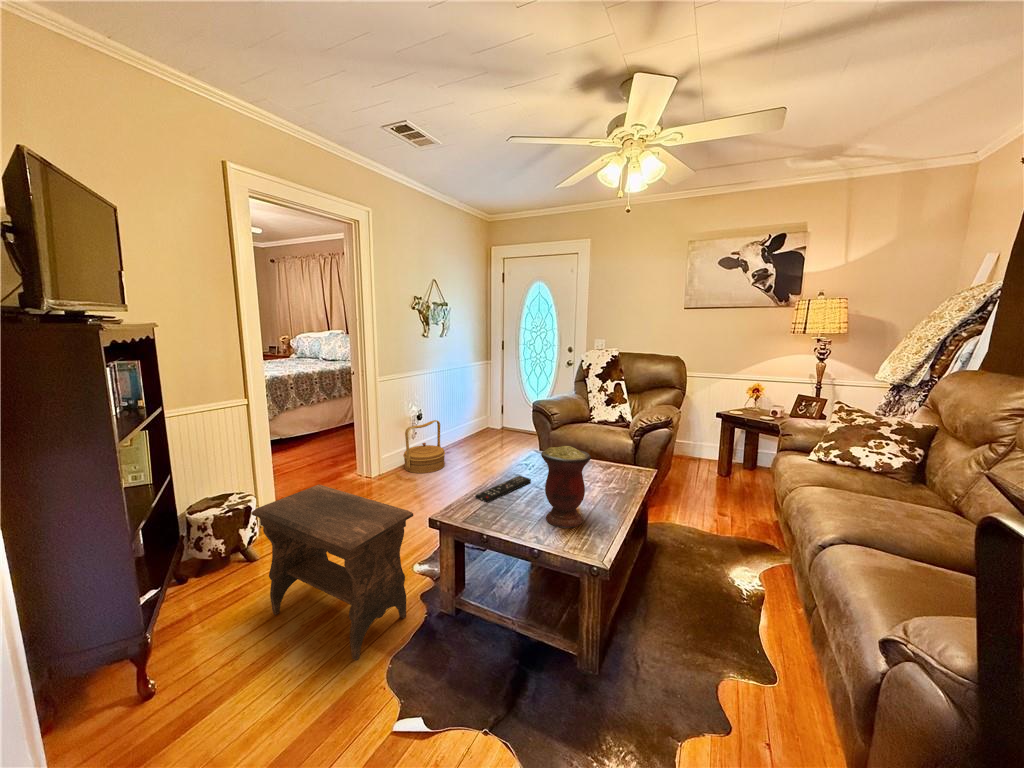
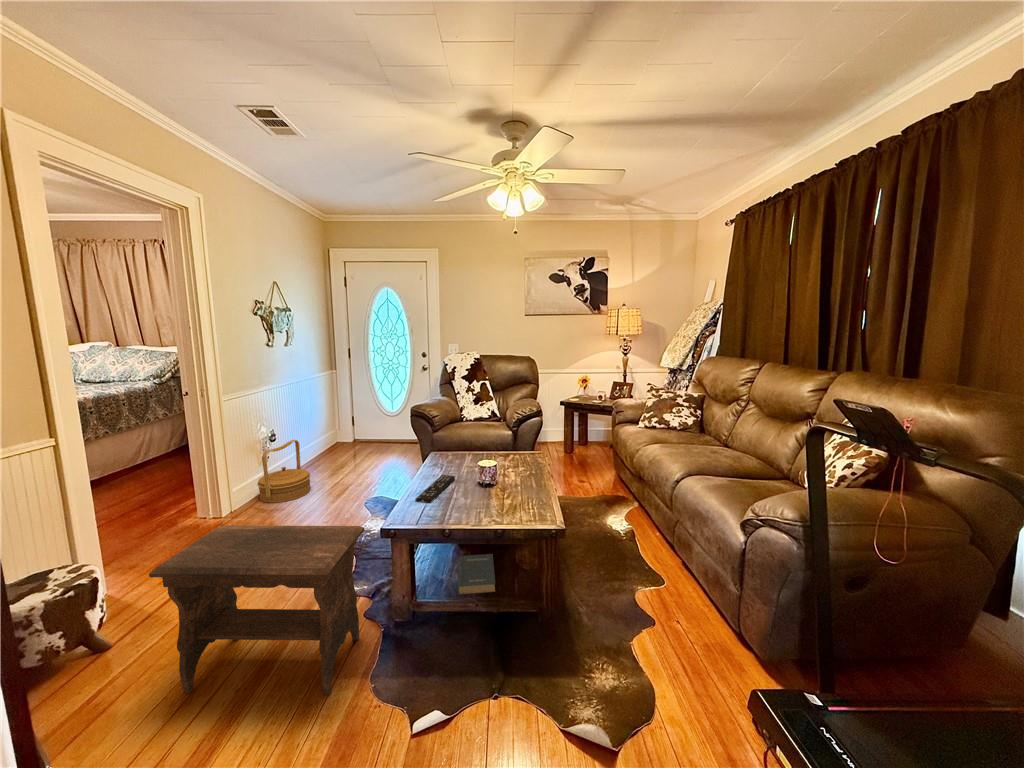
vase: present [541,446,591,528] -> none [484,437,527,508]
hardback book: none [503,565,557,618] -> present [458,554,495,594]

